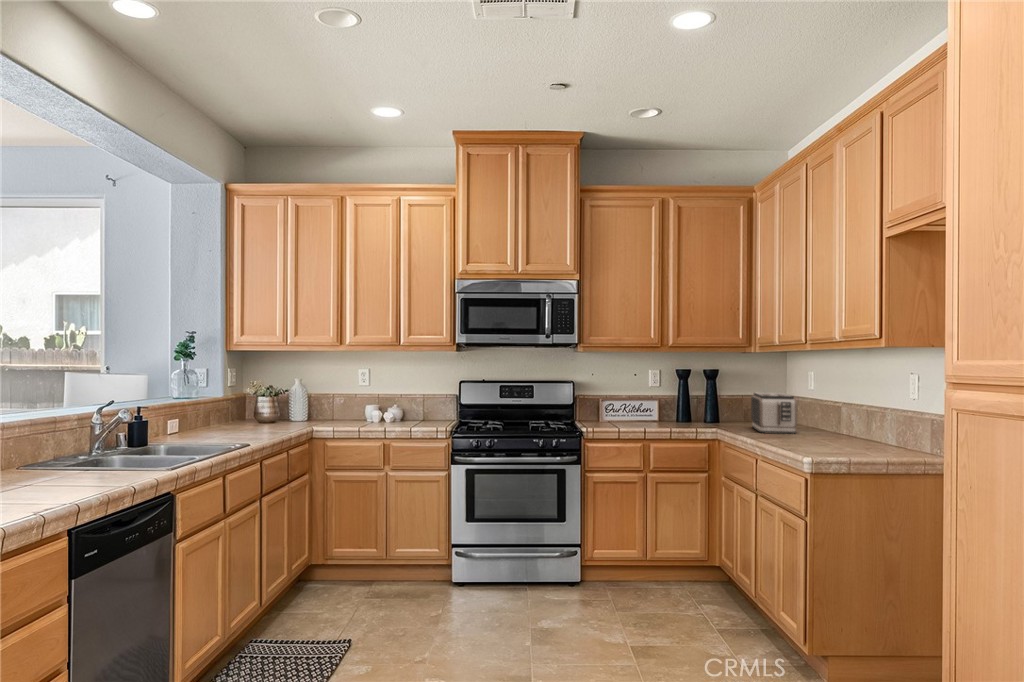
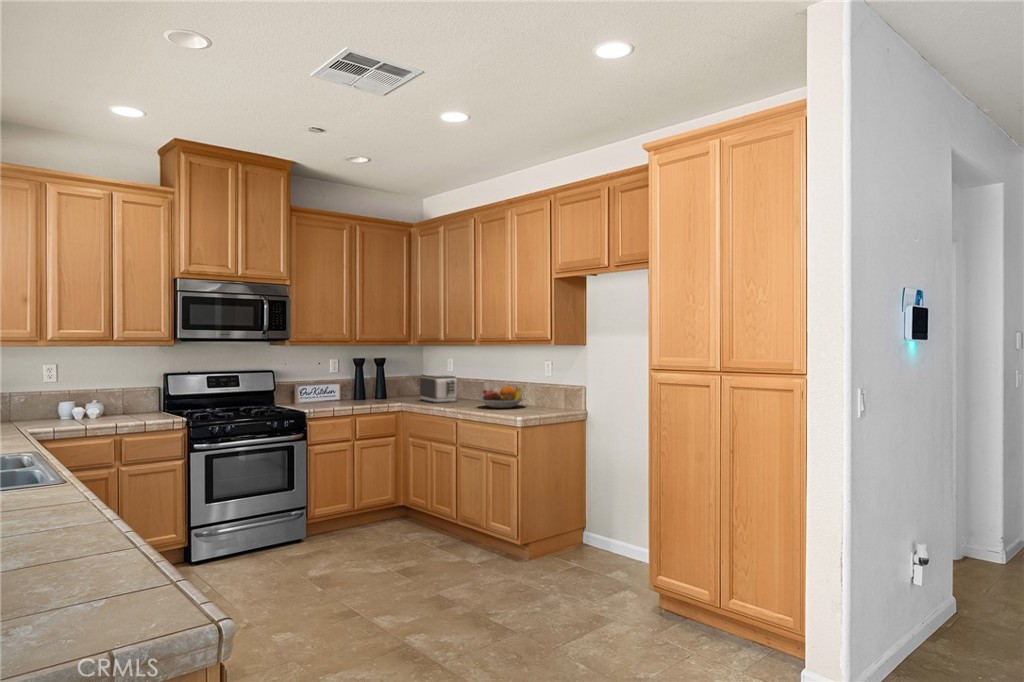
fruit bowl: none [800,414,885,449] -> present [477,386,525,408]

